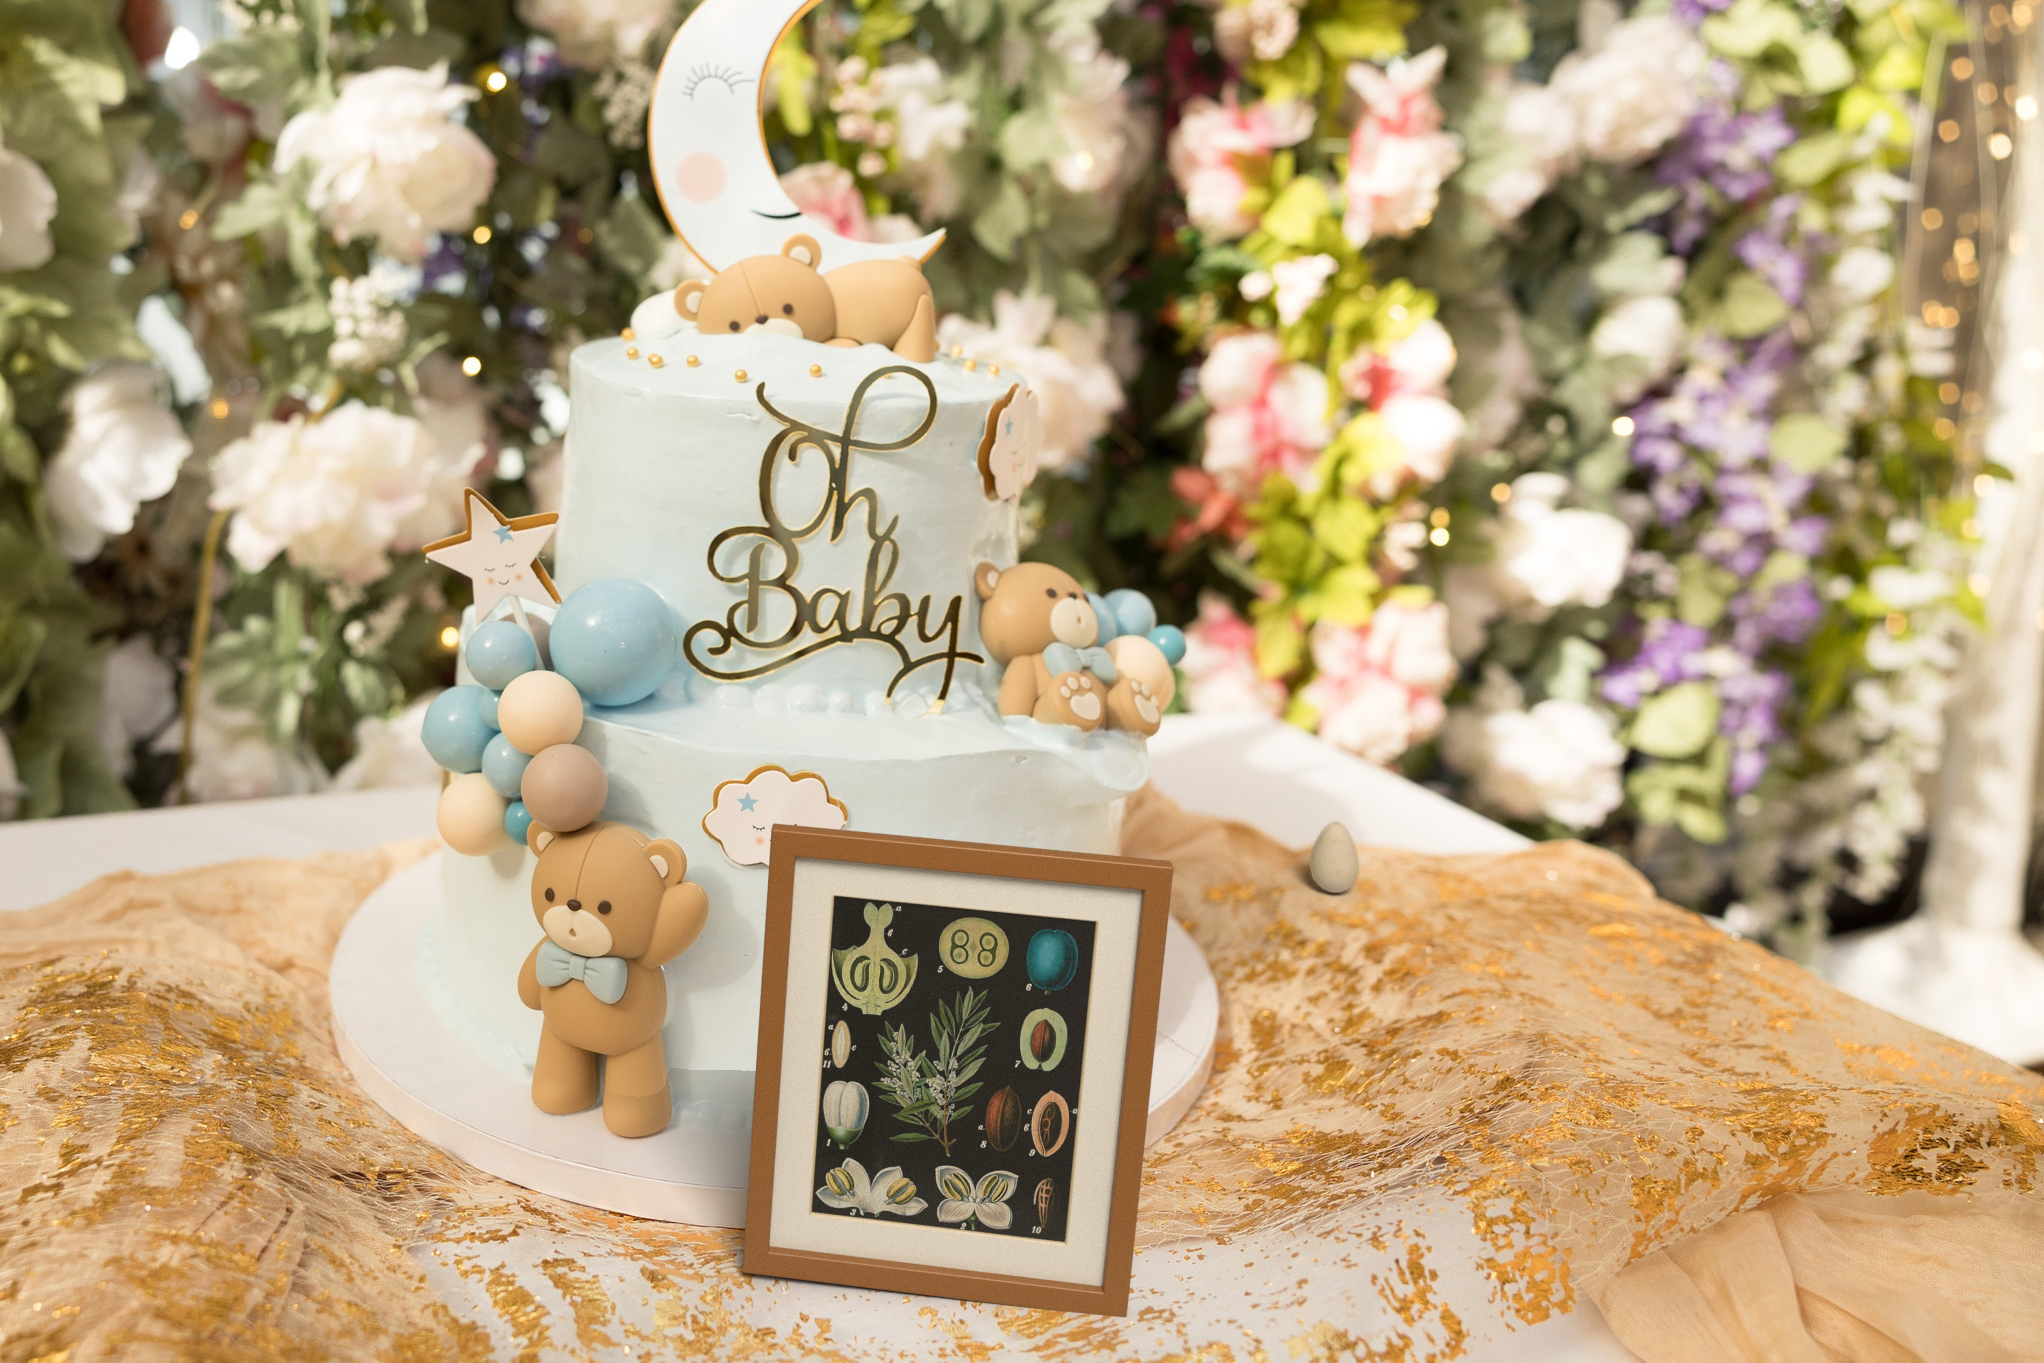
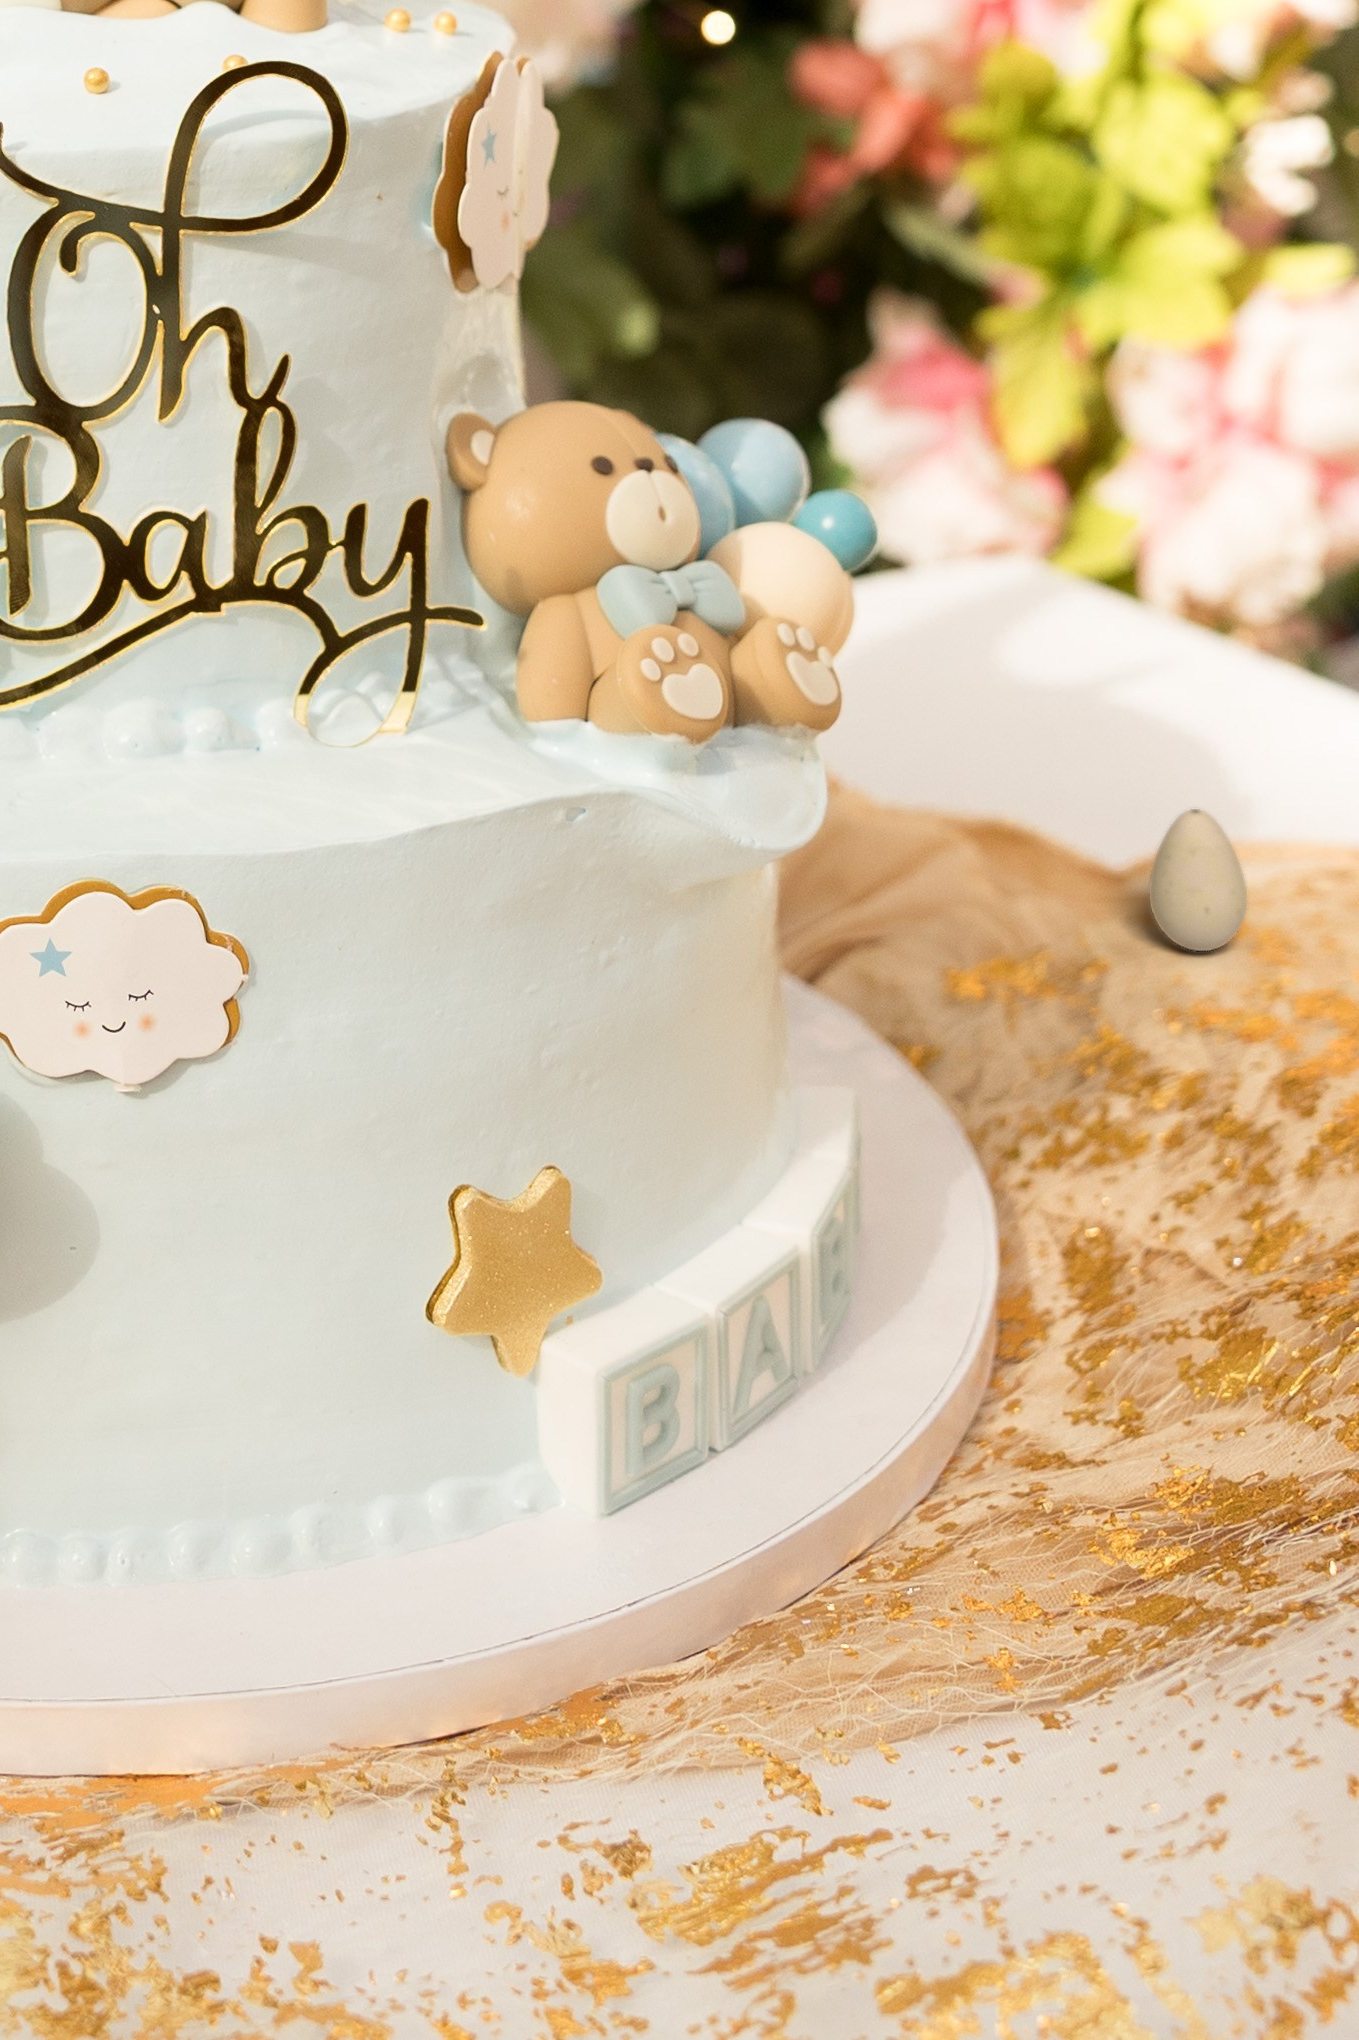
picture frame: present [743,823,1173,1317] -> none [130,1027,891,1886]

